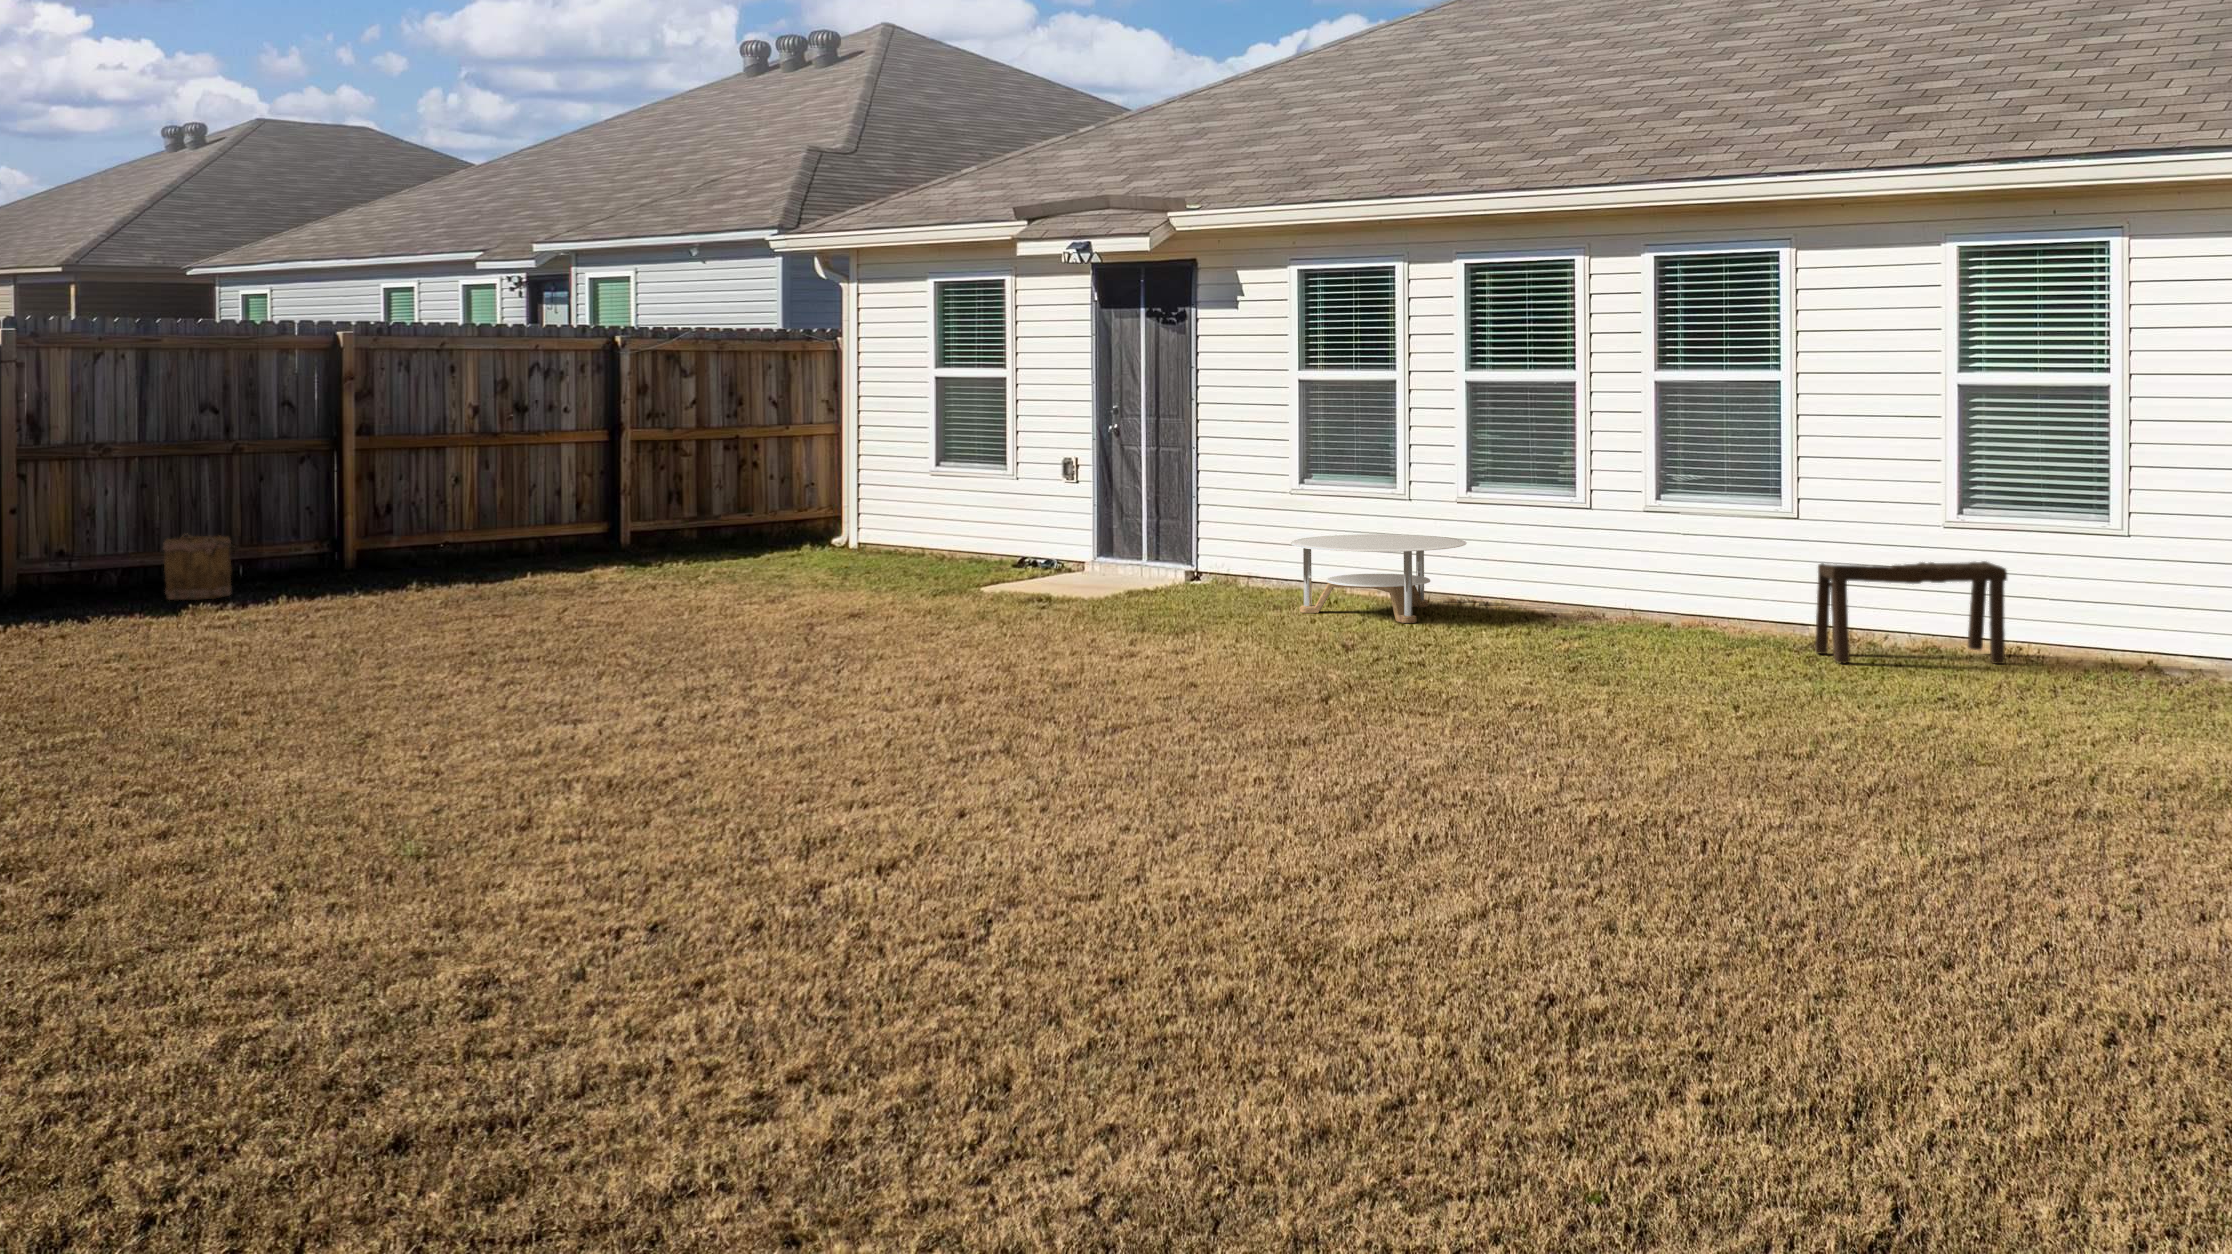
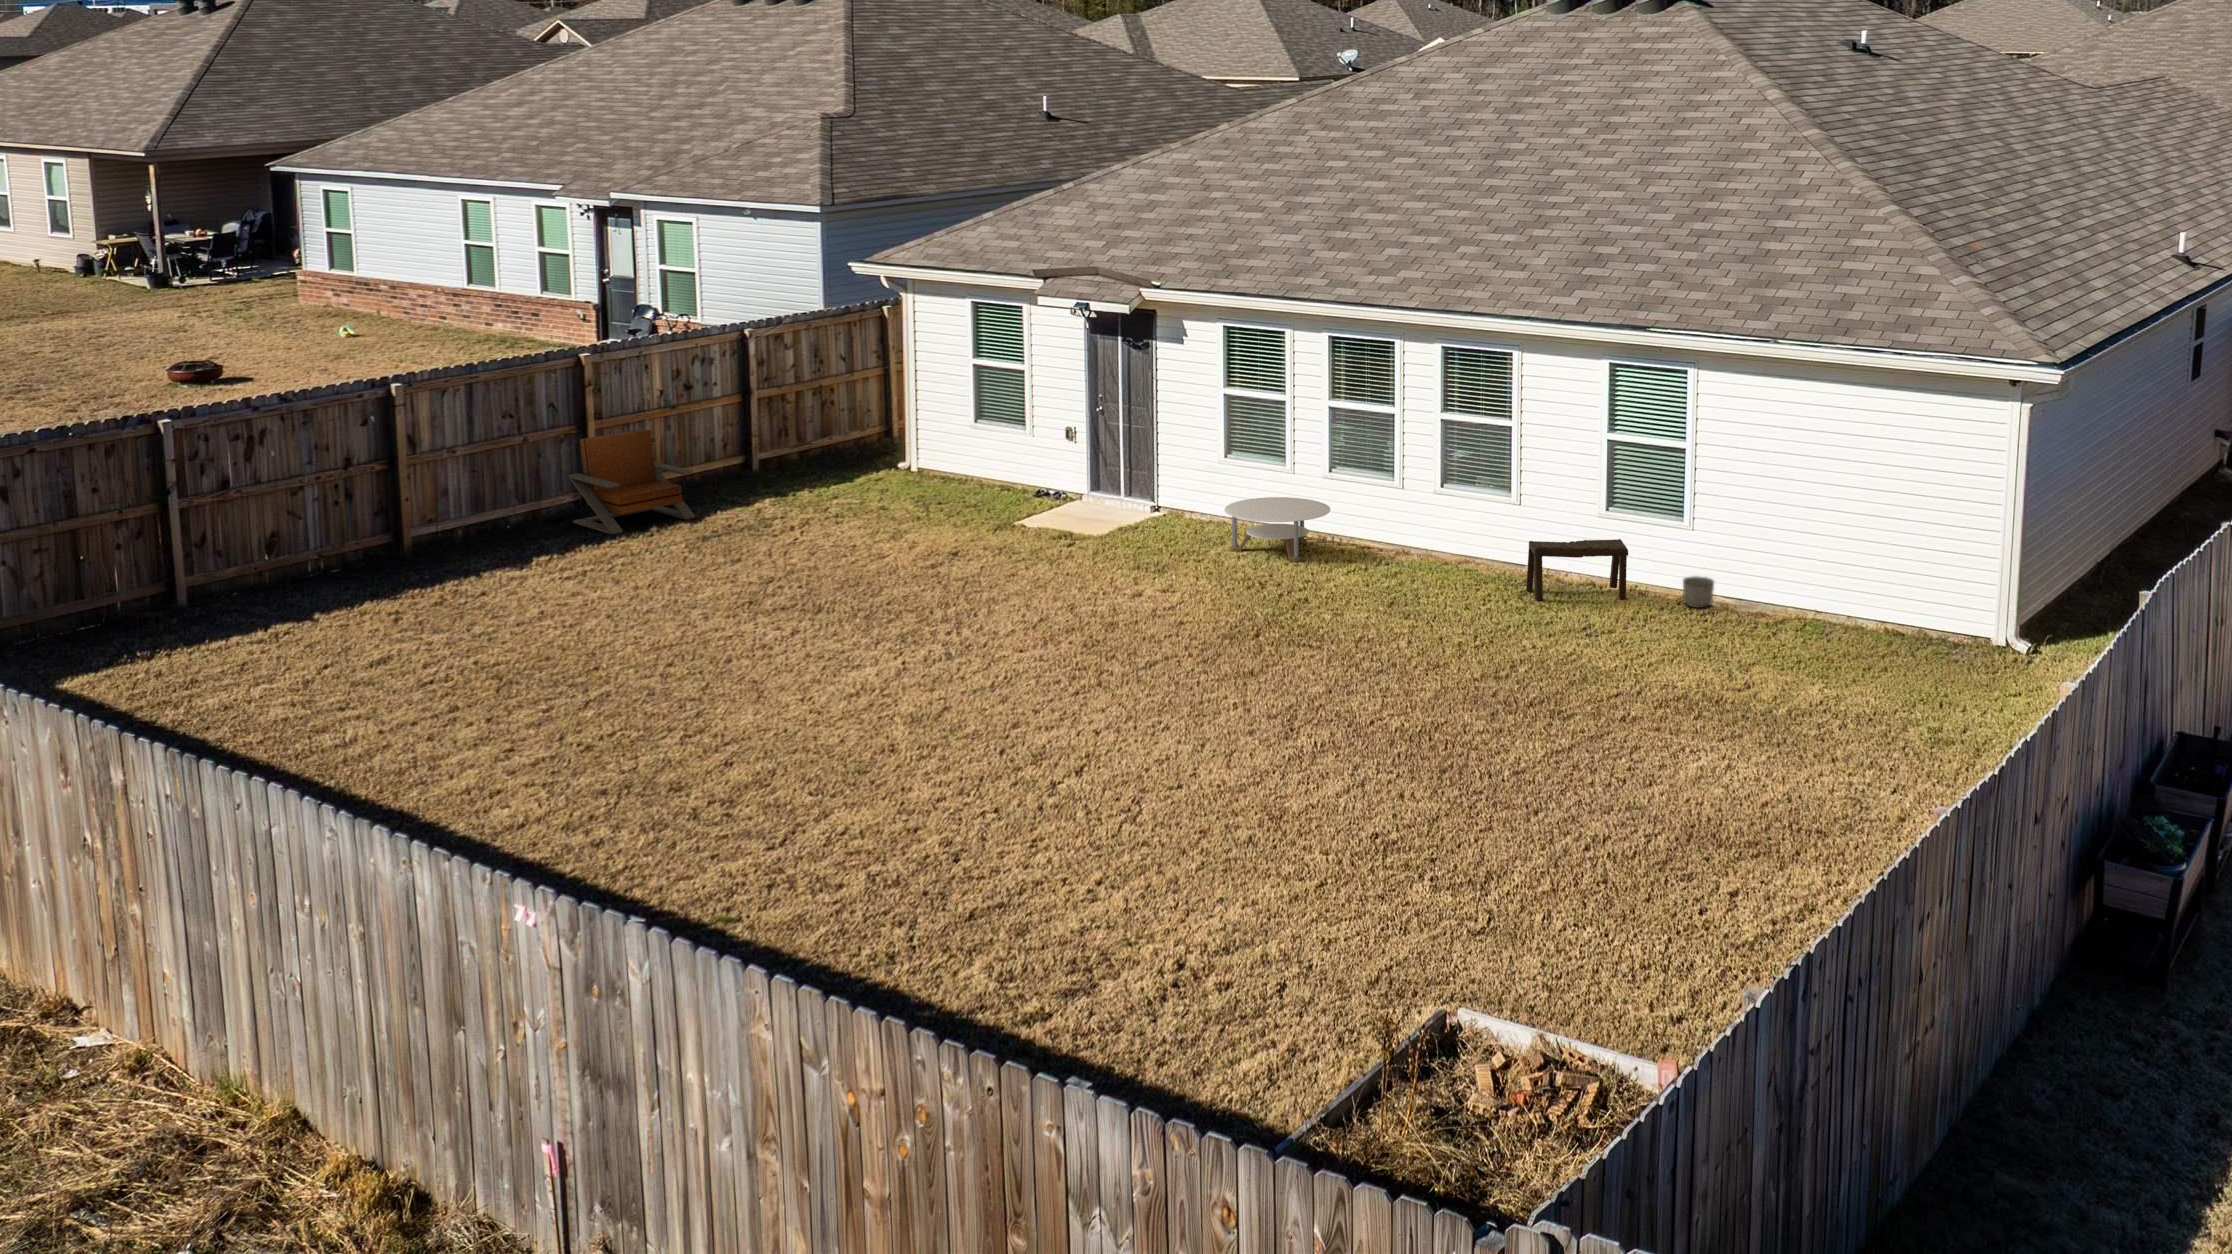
lounge chair: none [308,451,495,593] -> present [568,429,695,534]
bucket: present [164,534,239,600] -> none [488,498,535,544]
planter: none [2115,620,2177,674] -> present [1683,576,1714,608]

